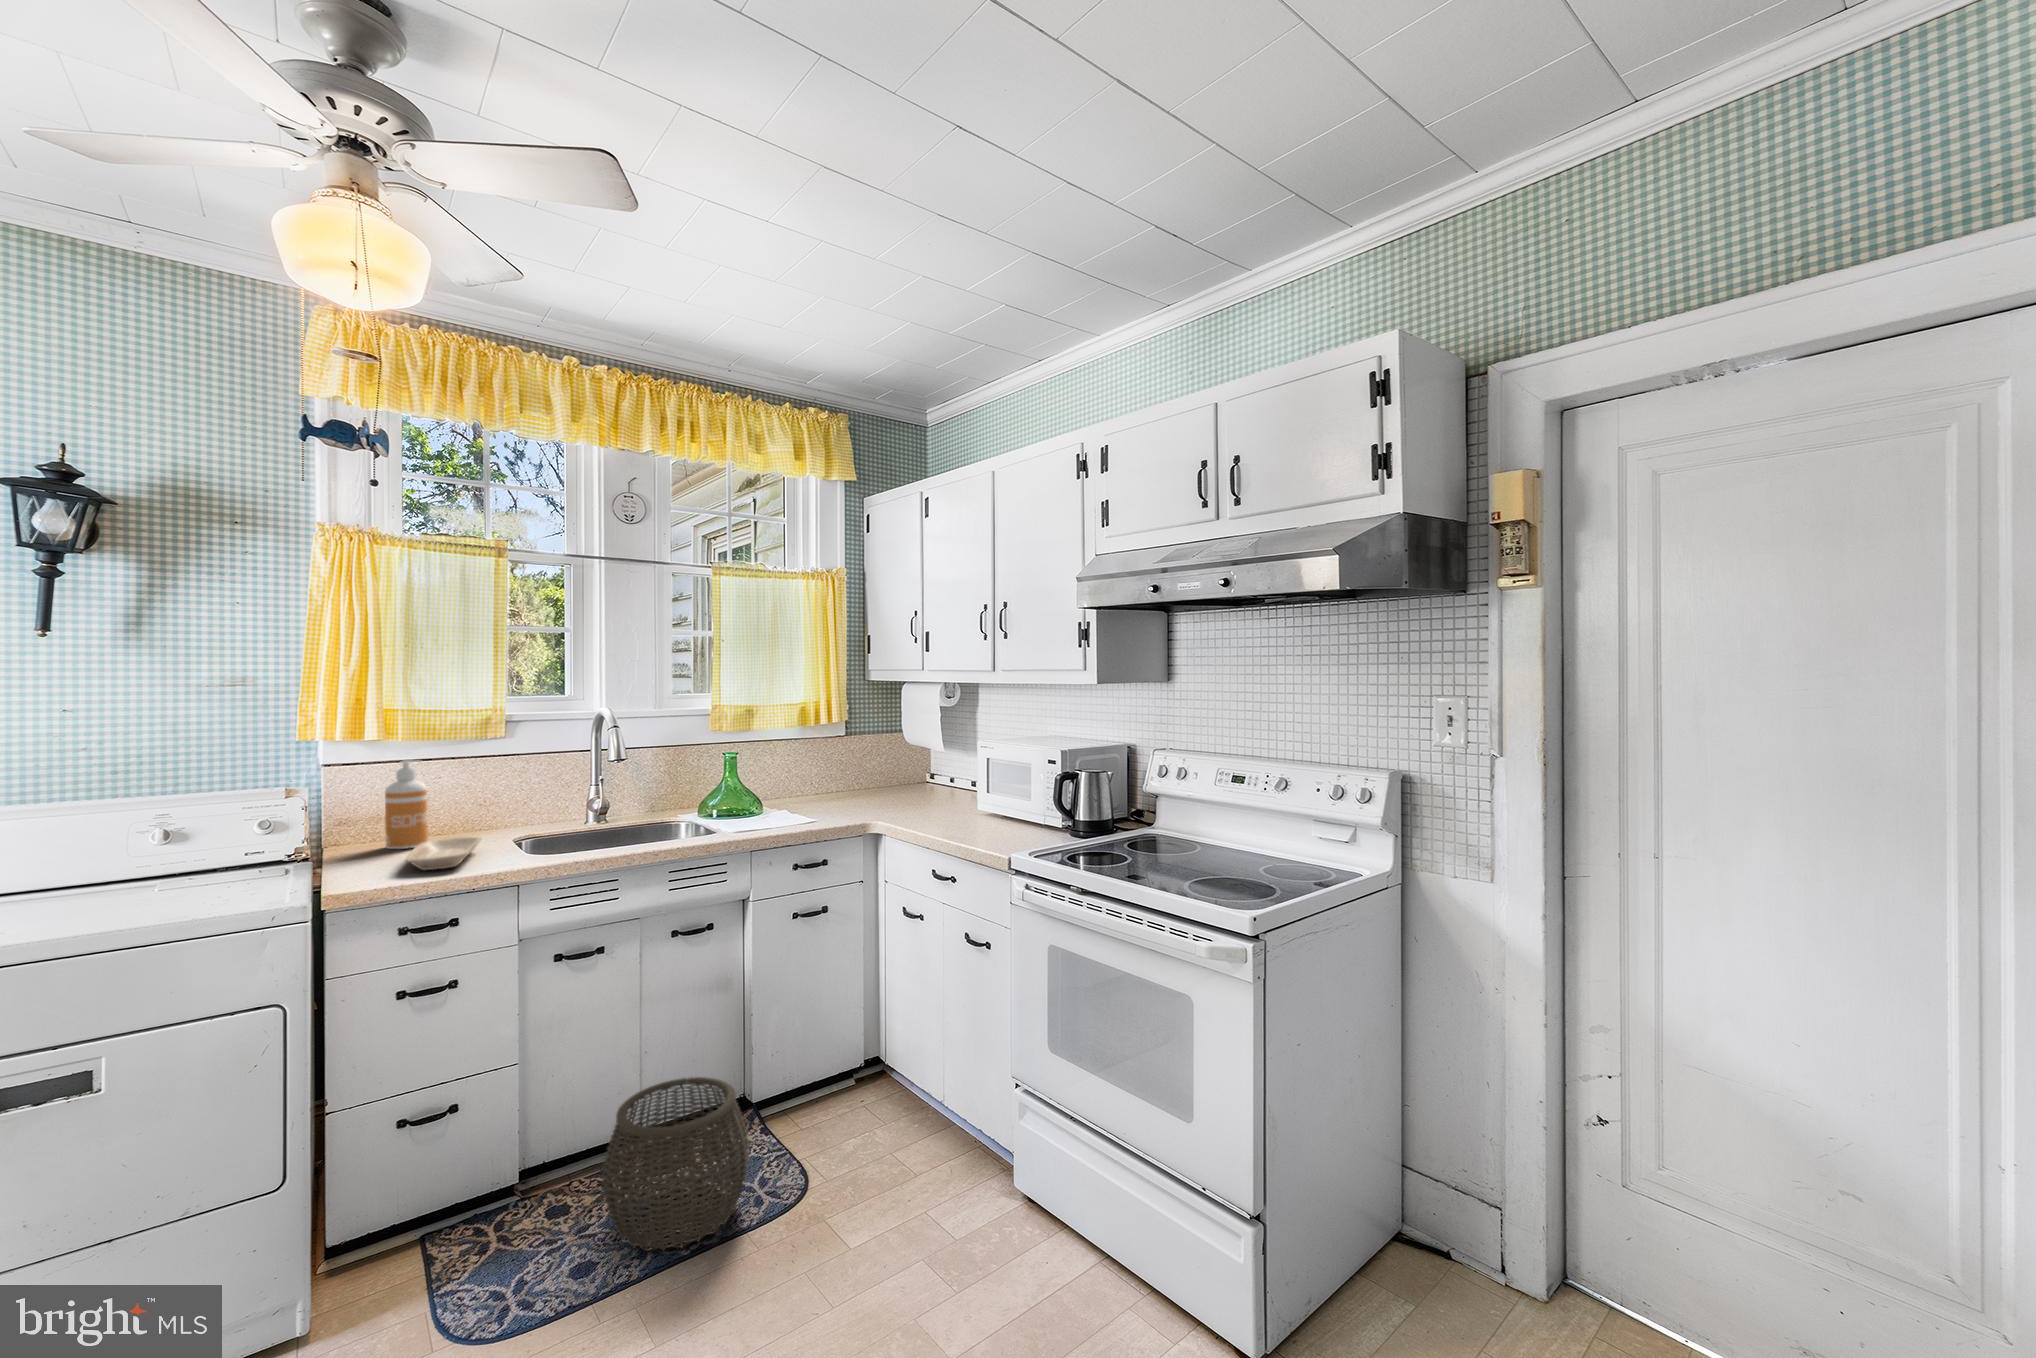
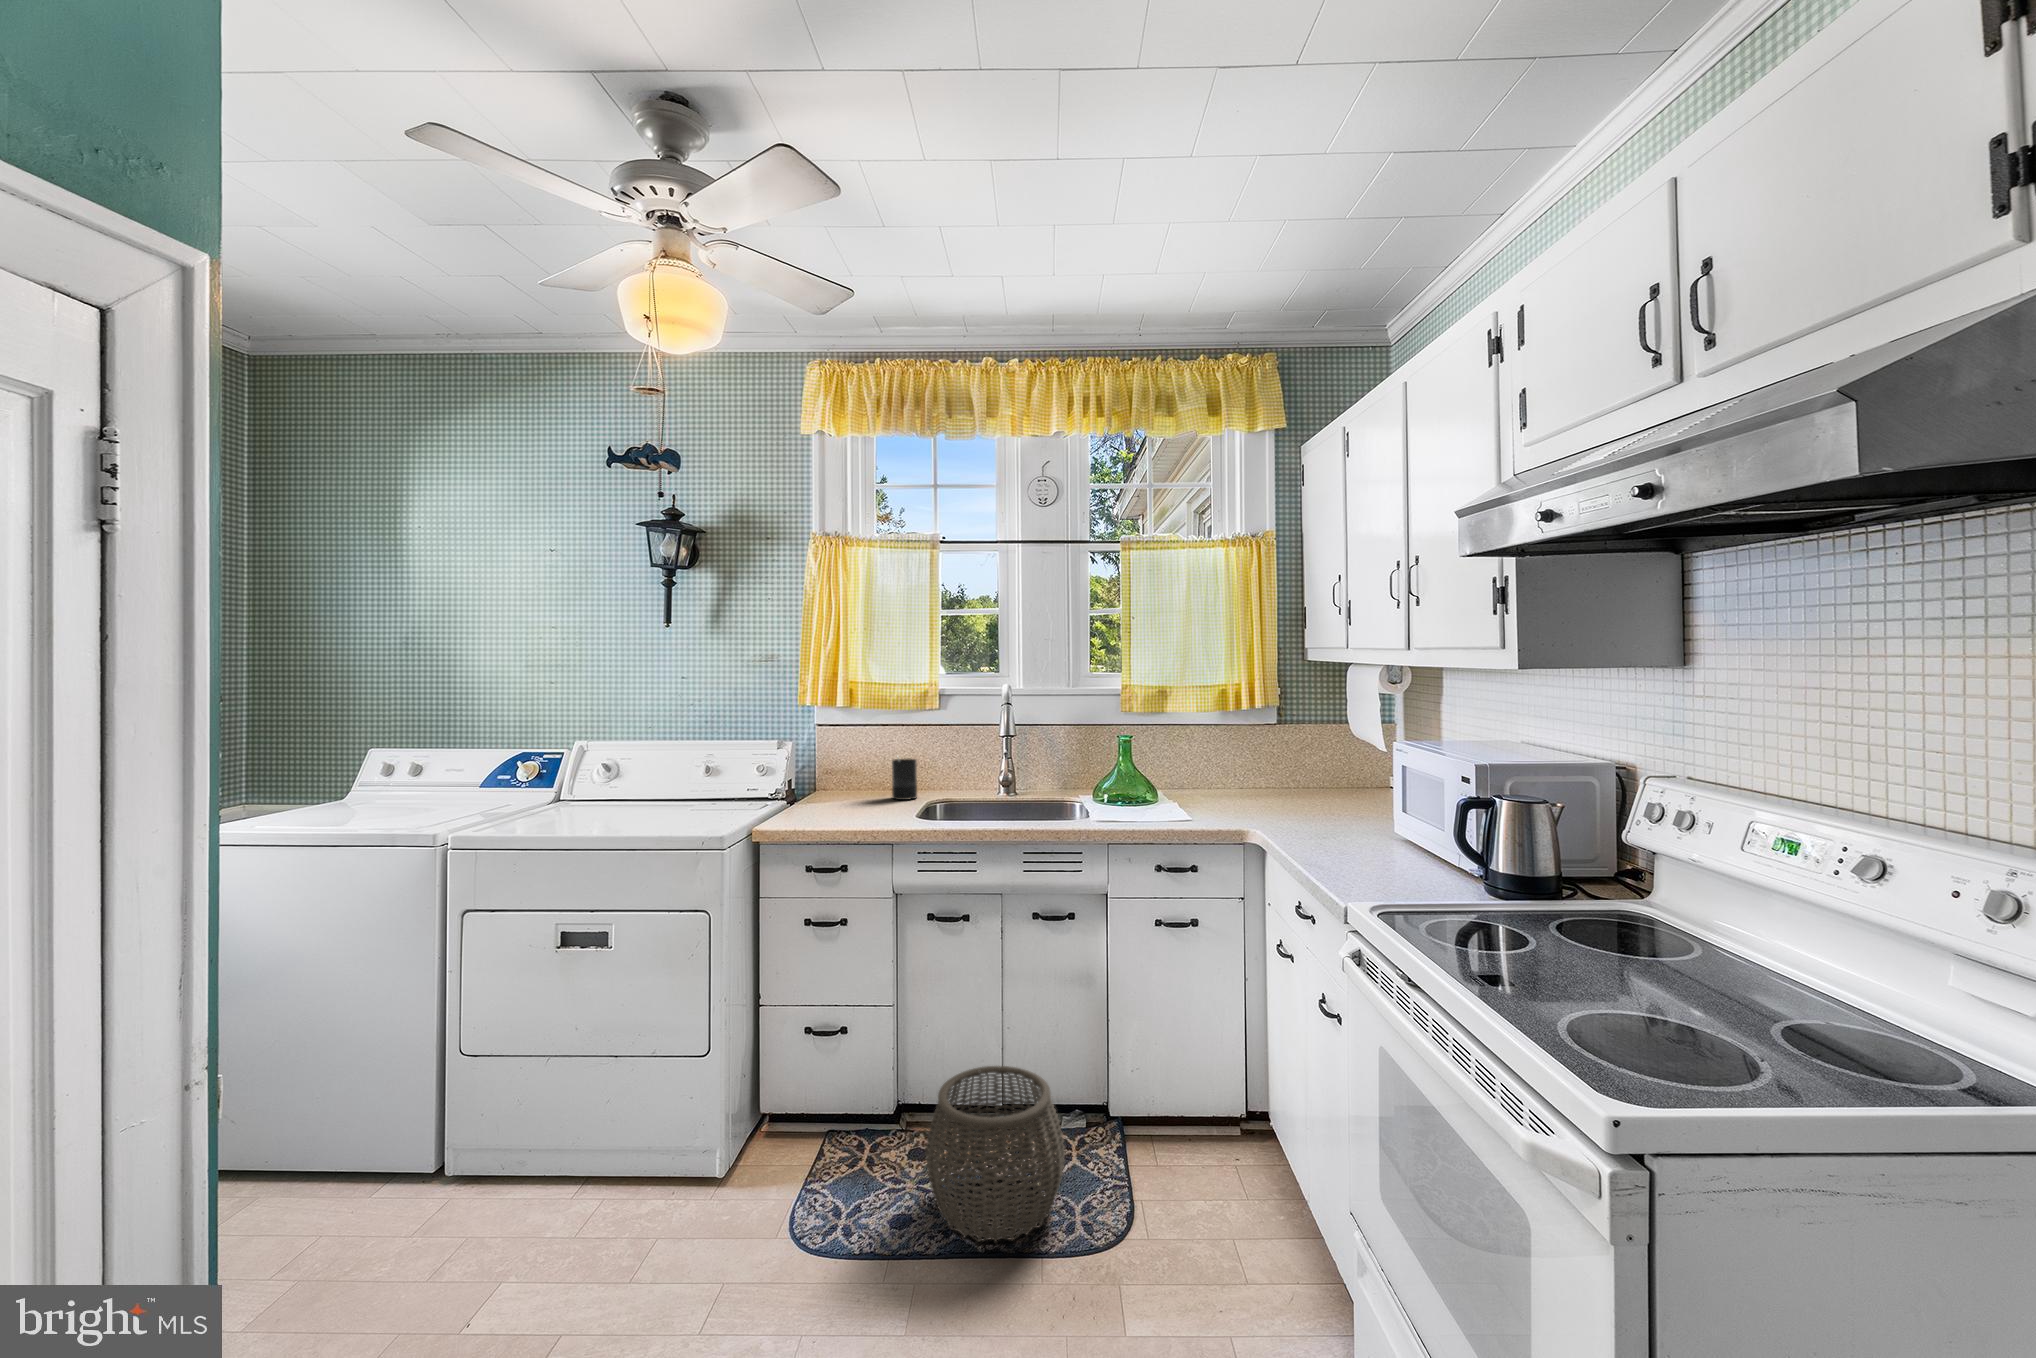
soap dispenser: present [385,760,428,849] -> none [844,730,874,804]
candle: none [443,789,480,839] -> present [892,759,917,800]
tray: present [406,837,481,870] -> none [821,799,896,825]

